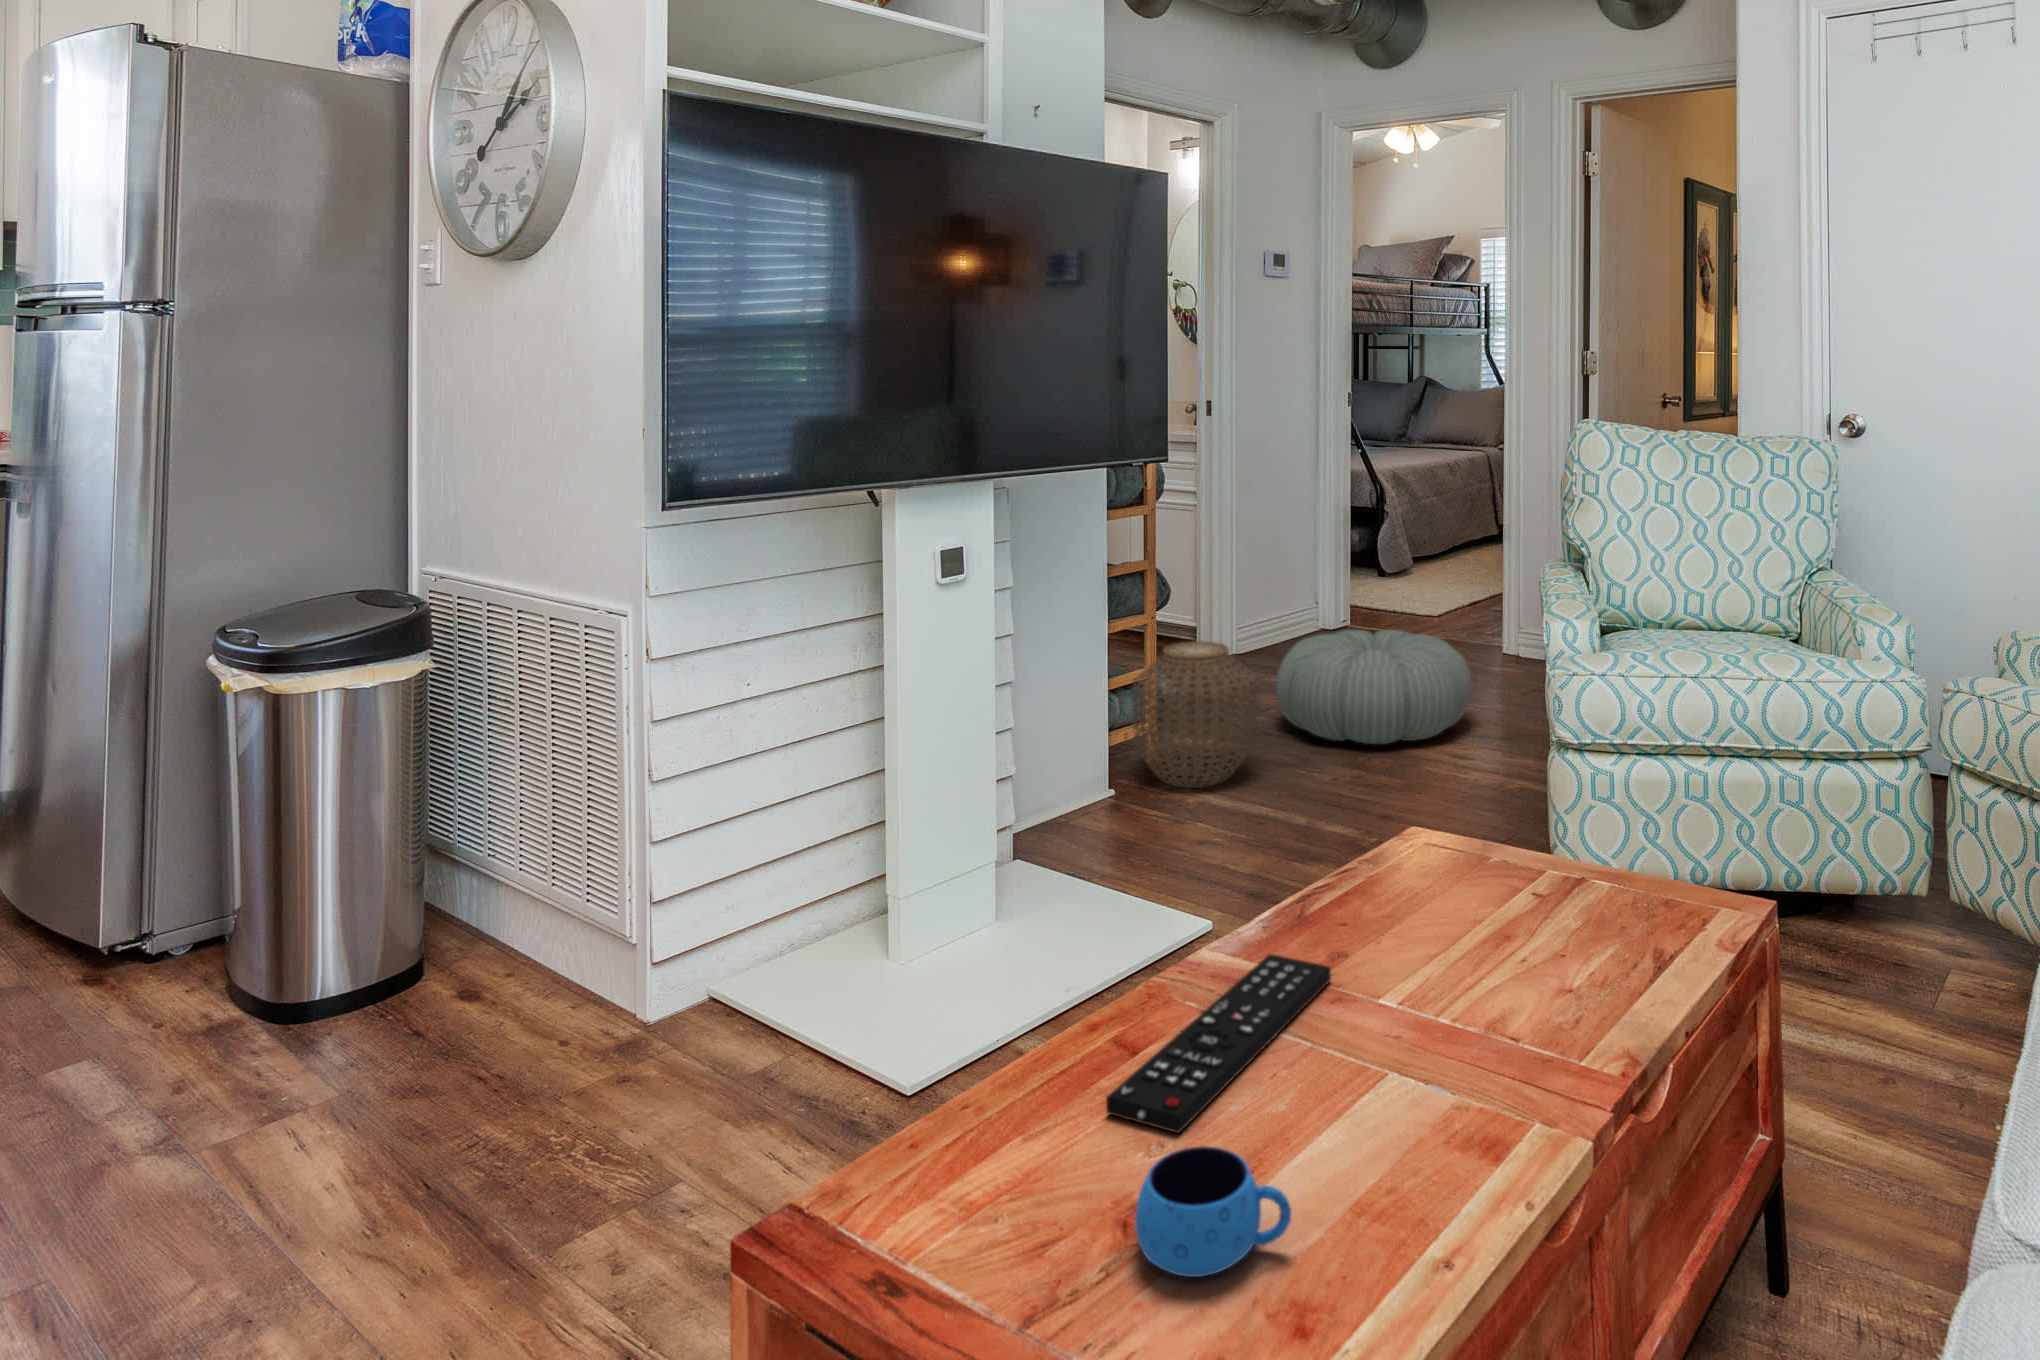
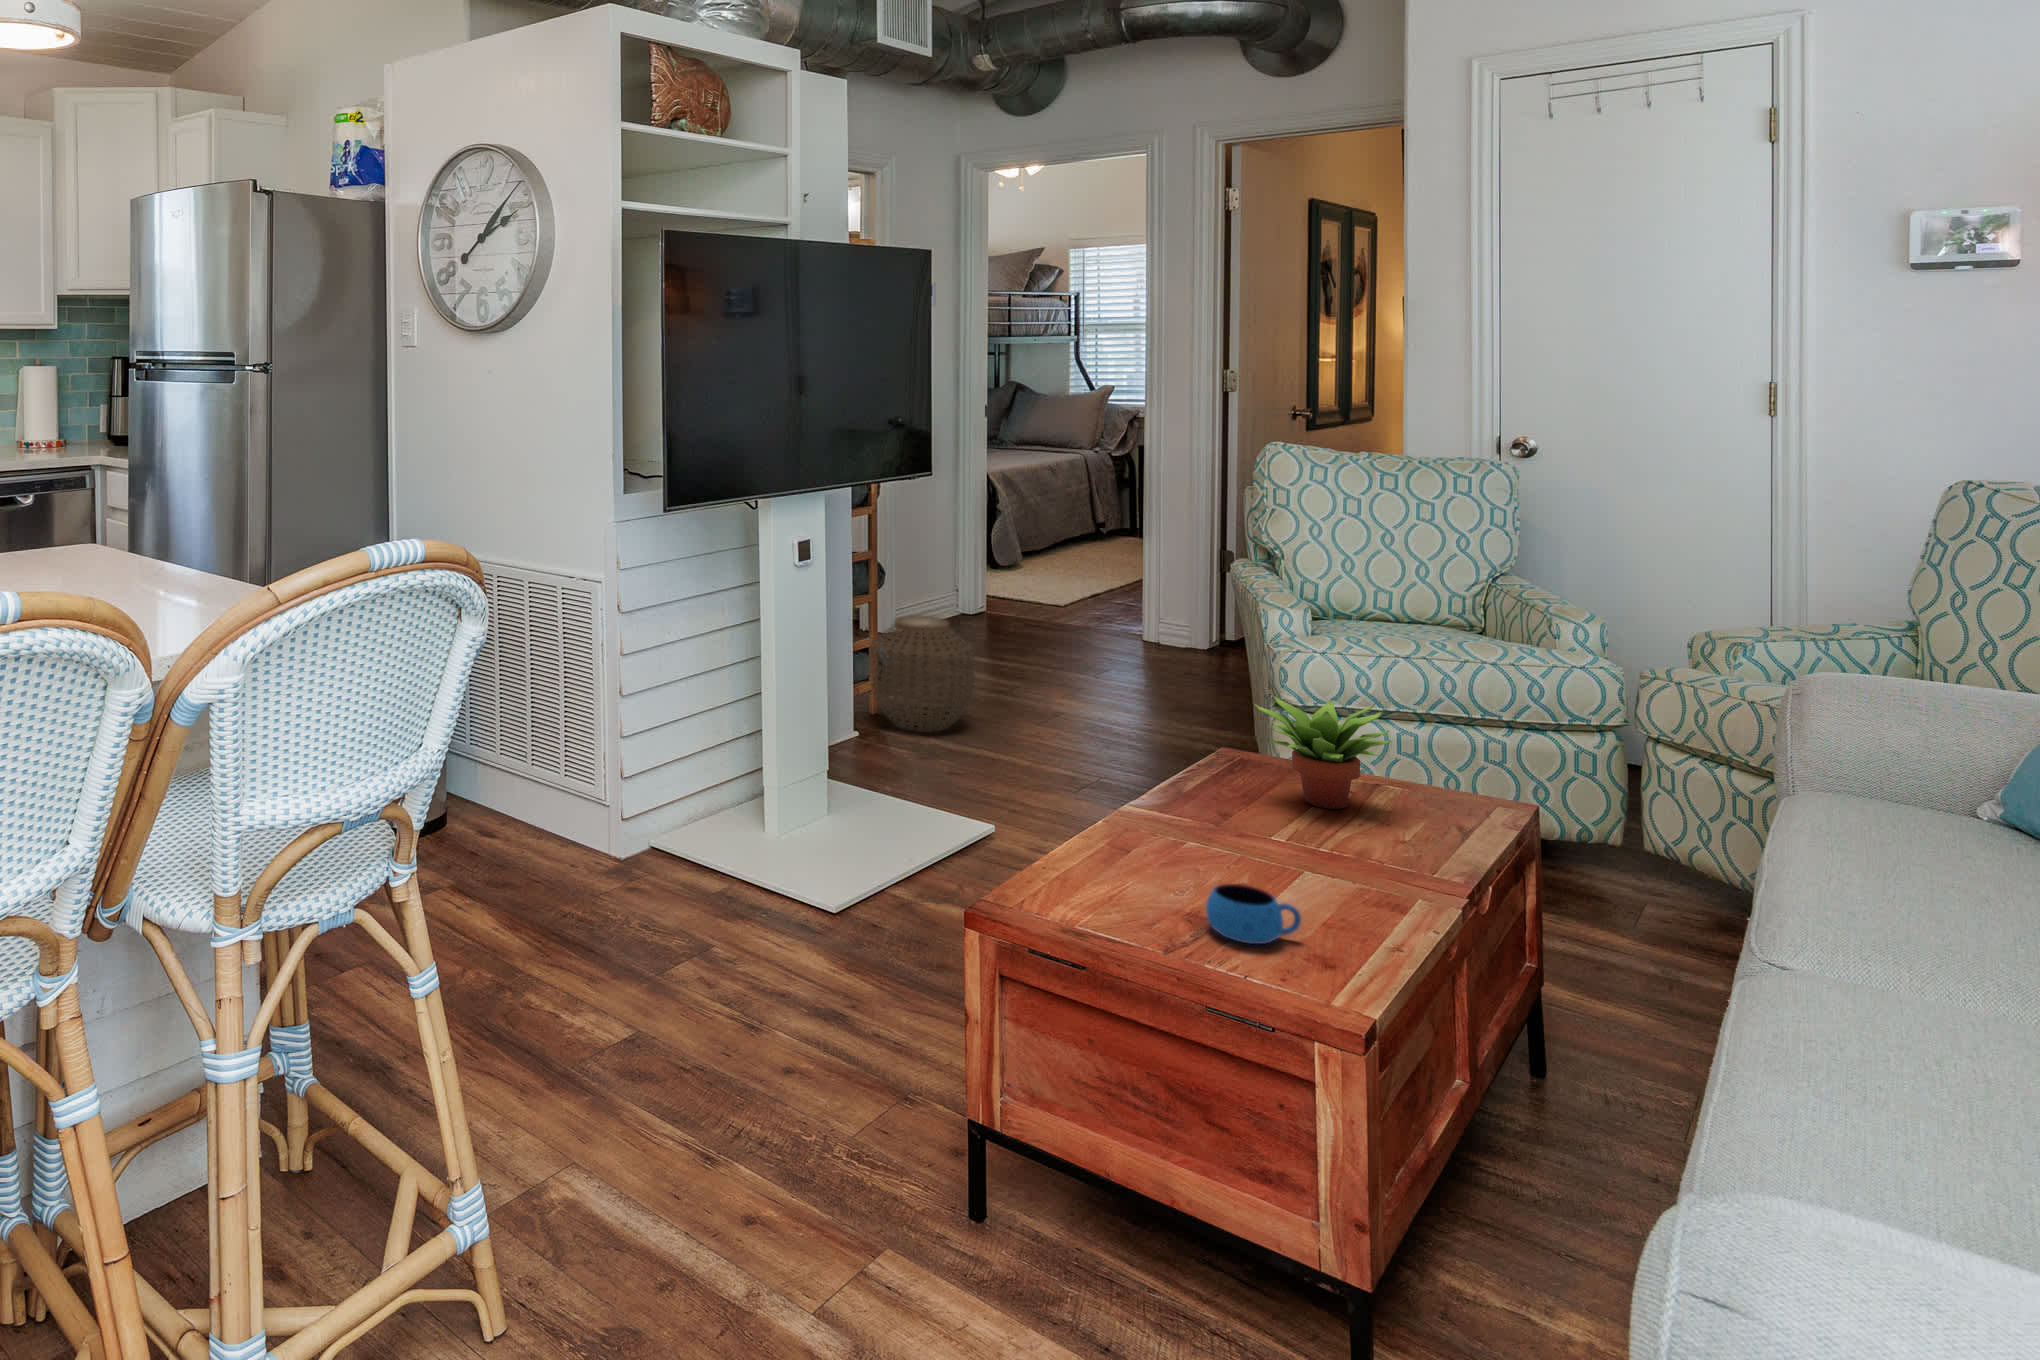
pouf: present [1276,630,1472,744] -> none [969,612,1144,708]
succulent plant: none [1403,761,1583,929] -> present [1254,696,1391,809]
remote control: present [1106,954,1331,1133] -> none [1137,809,1231,889]

